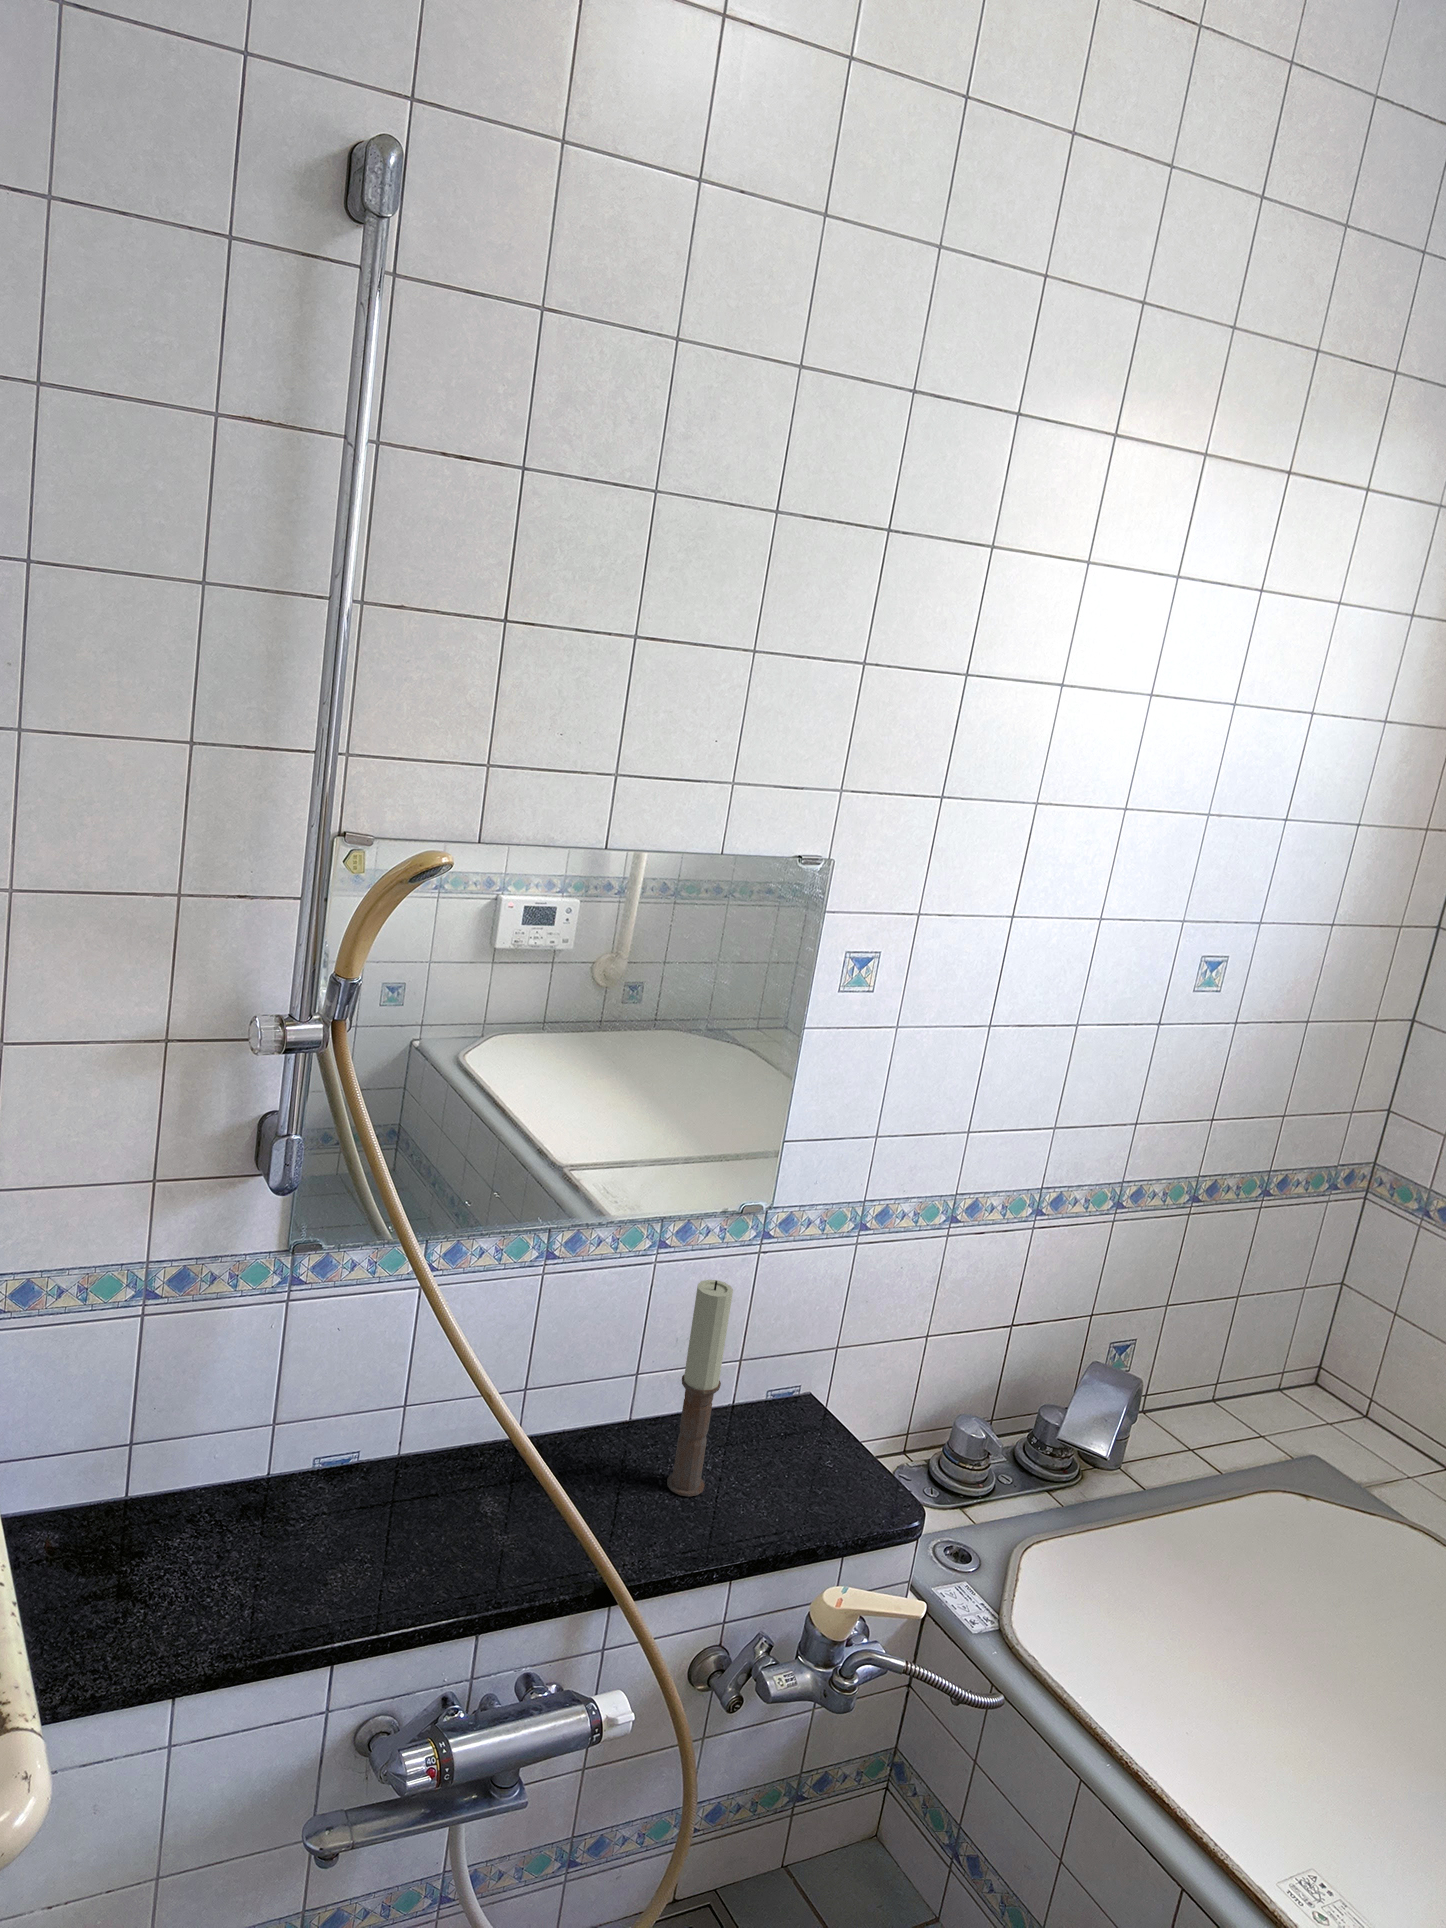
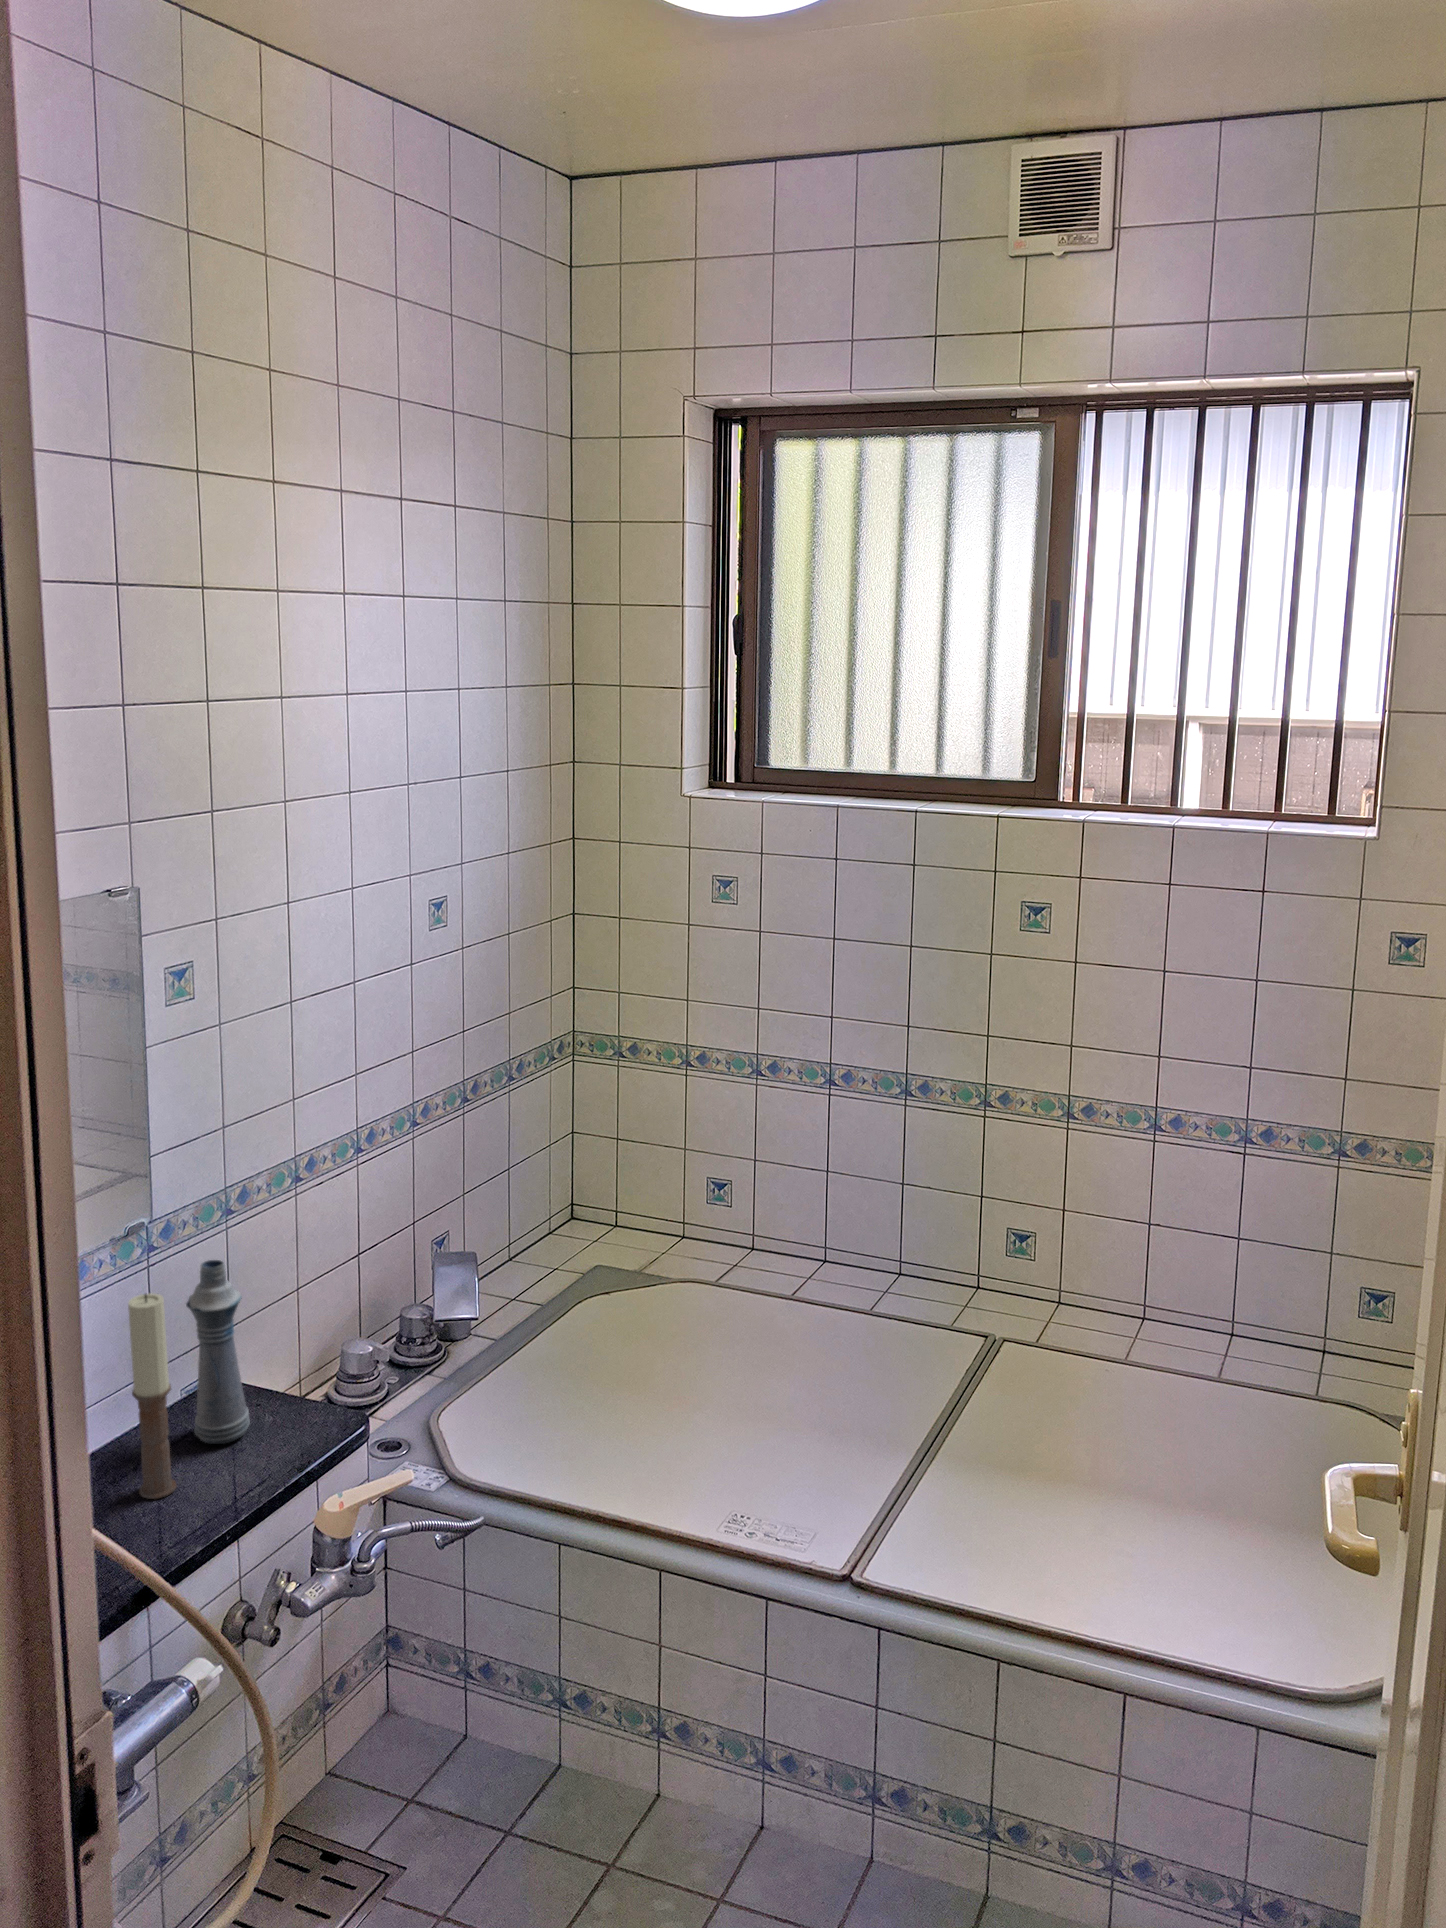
bottle: none [752,1271,830,1470] -> present [186,1260,250,1444]

